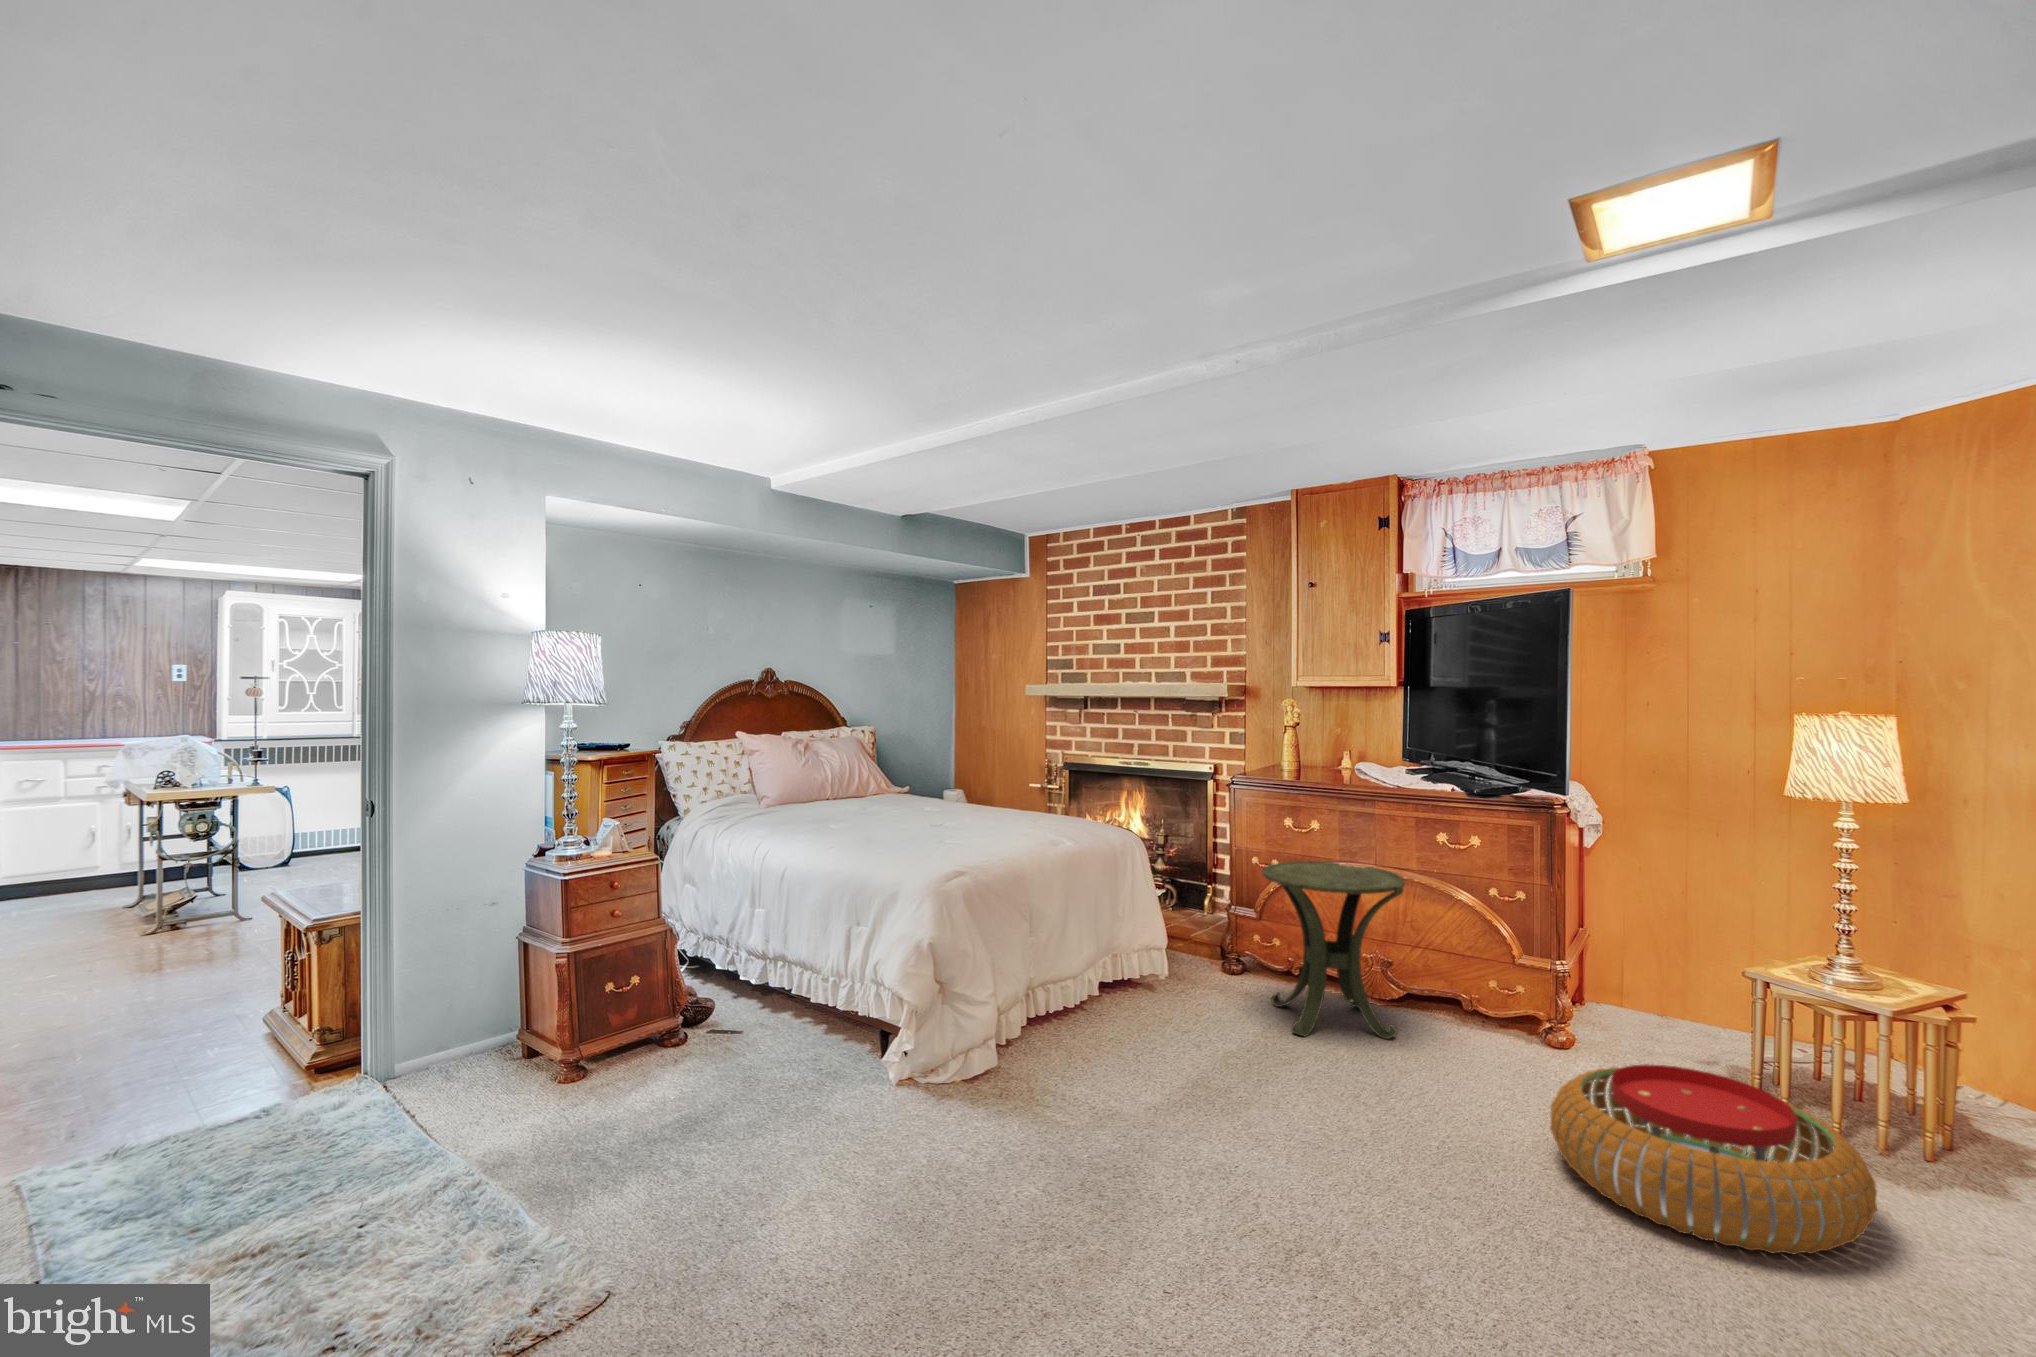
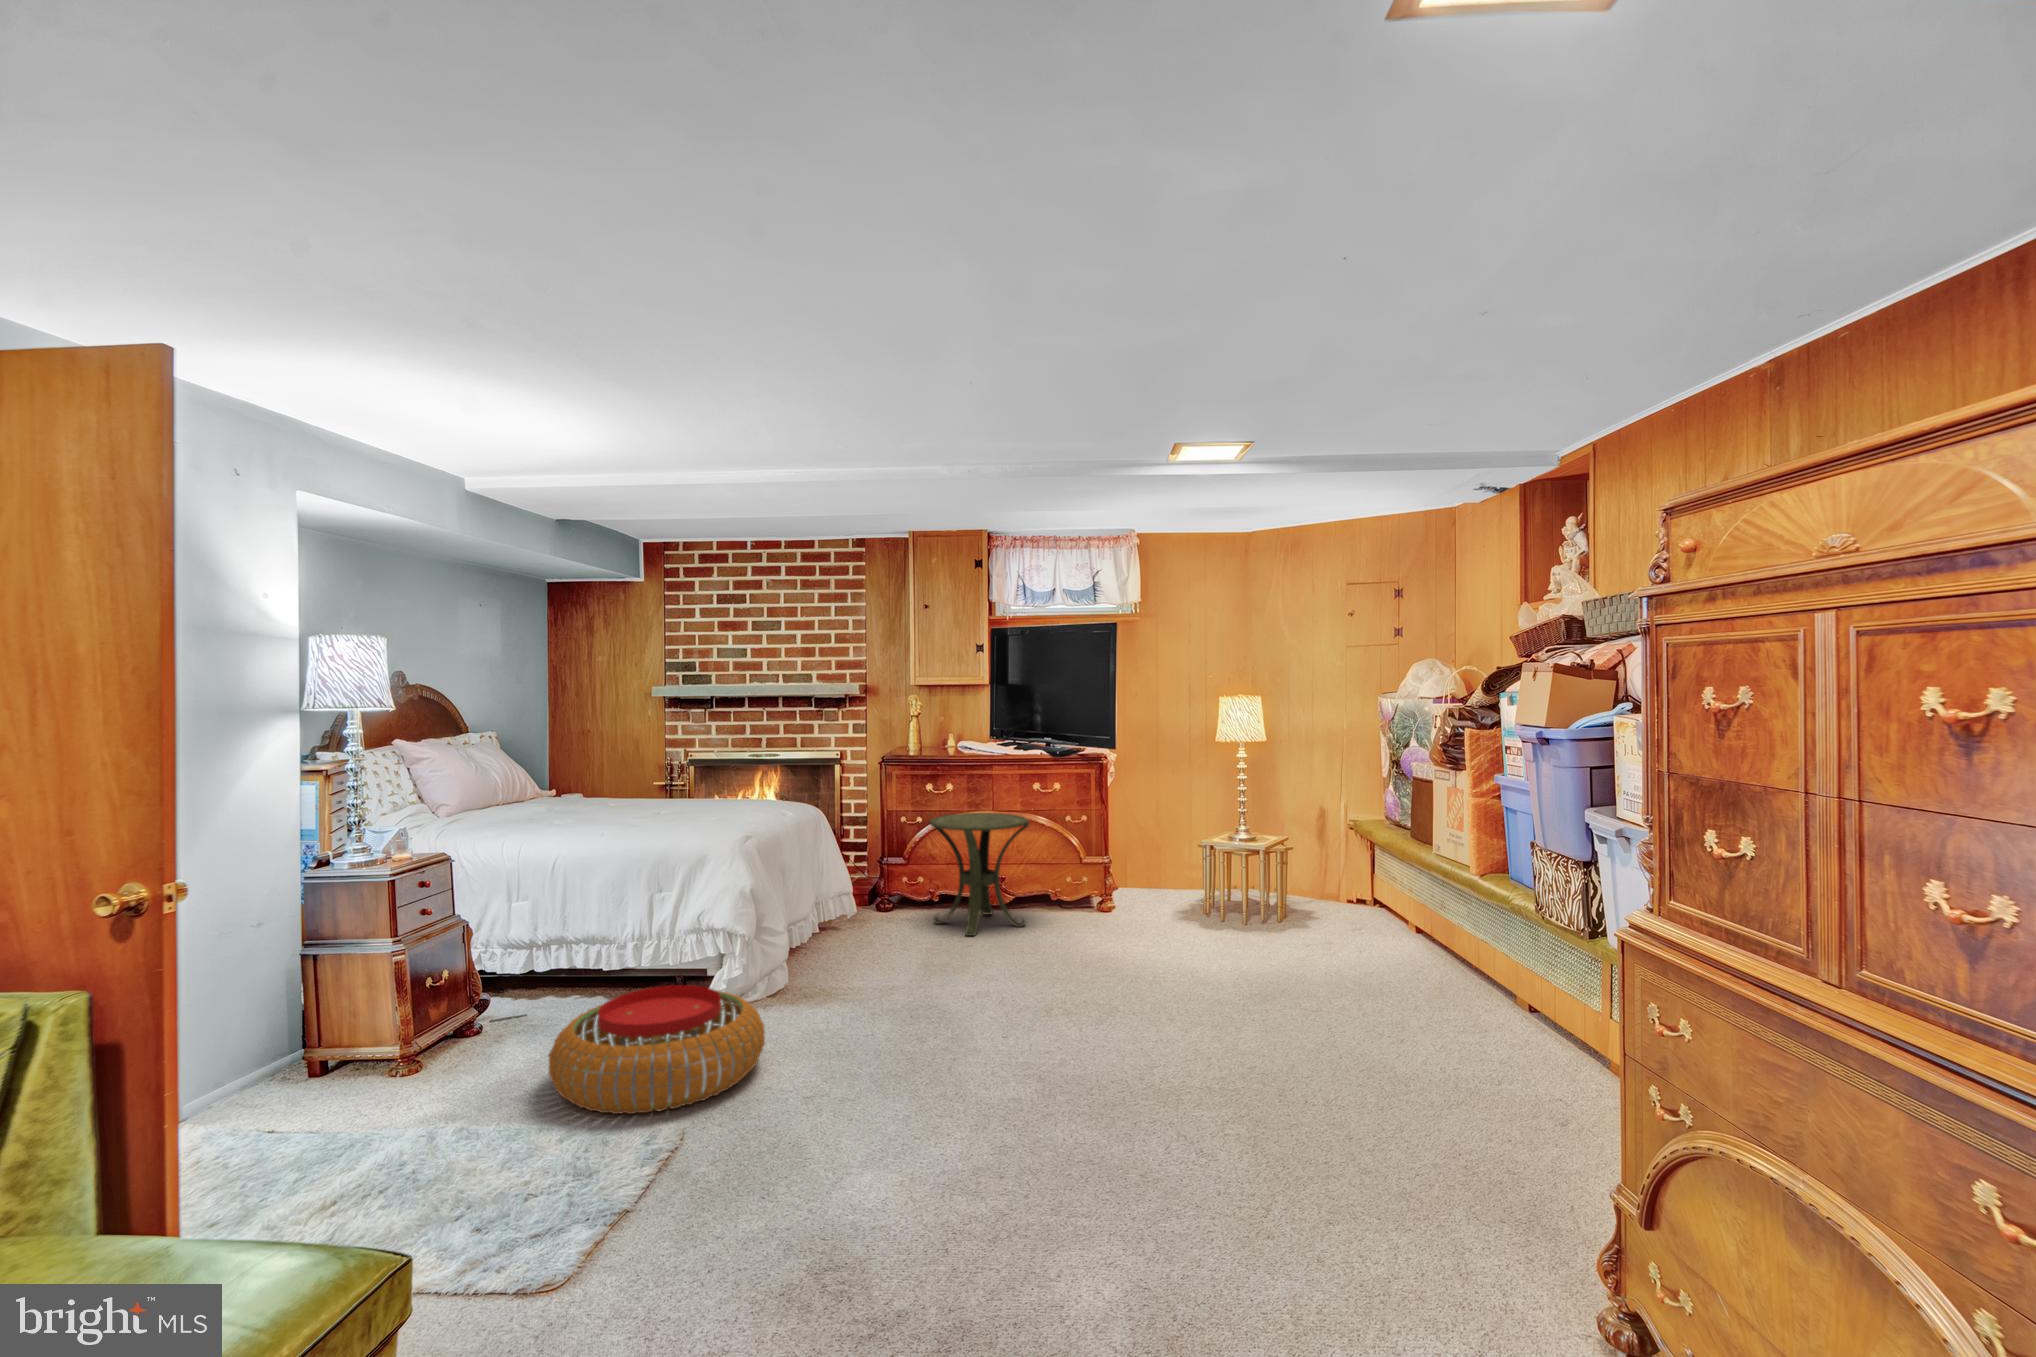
pouf: present [1550,1064,1877,1254] -> present [549,985,765,1114]

